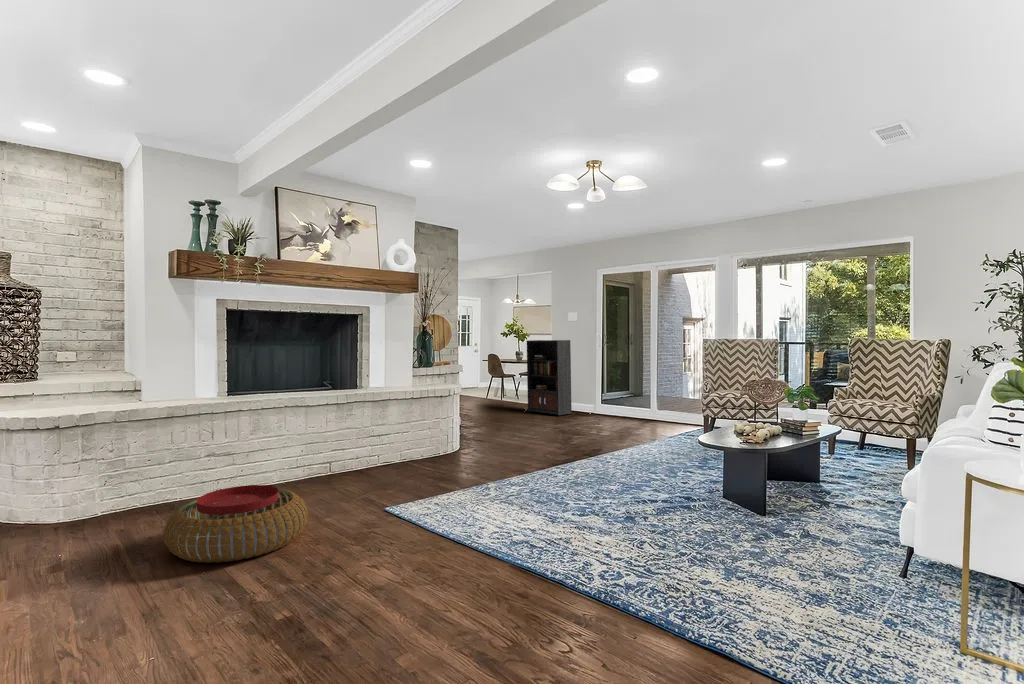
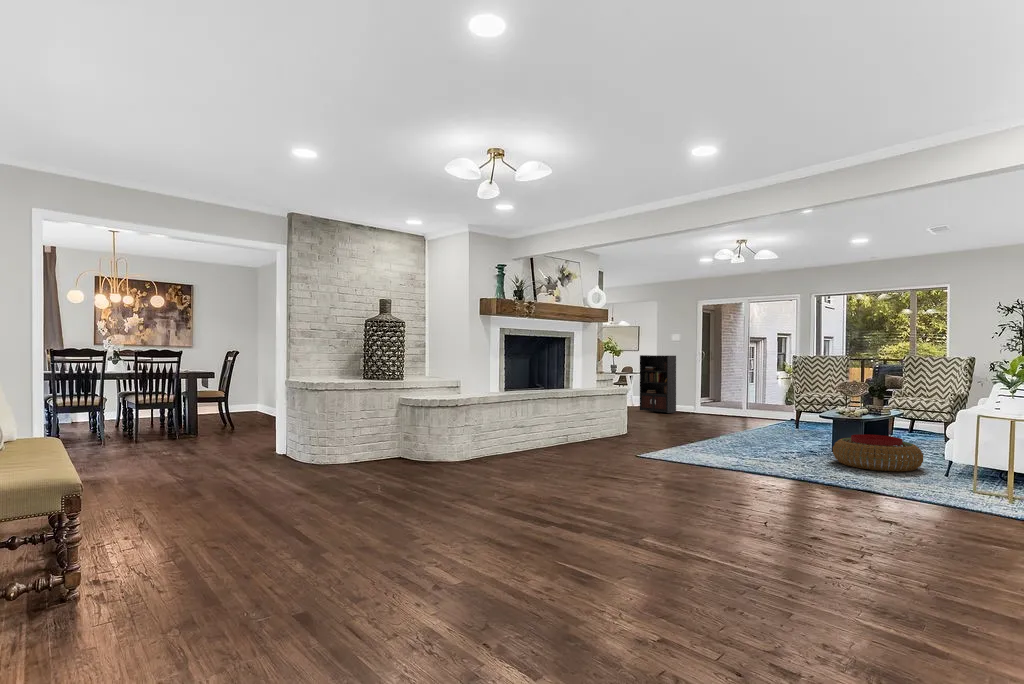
pouf: present [164,485,308,563] -> present [833,434,923,471]

